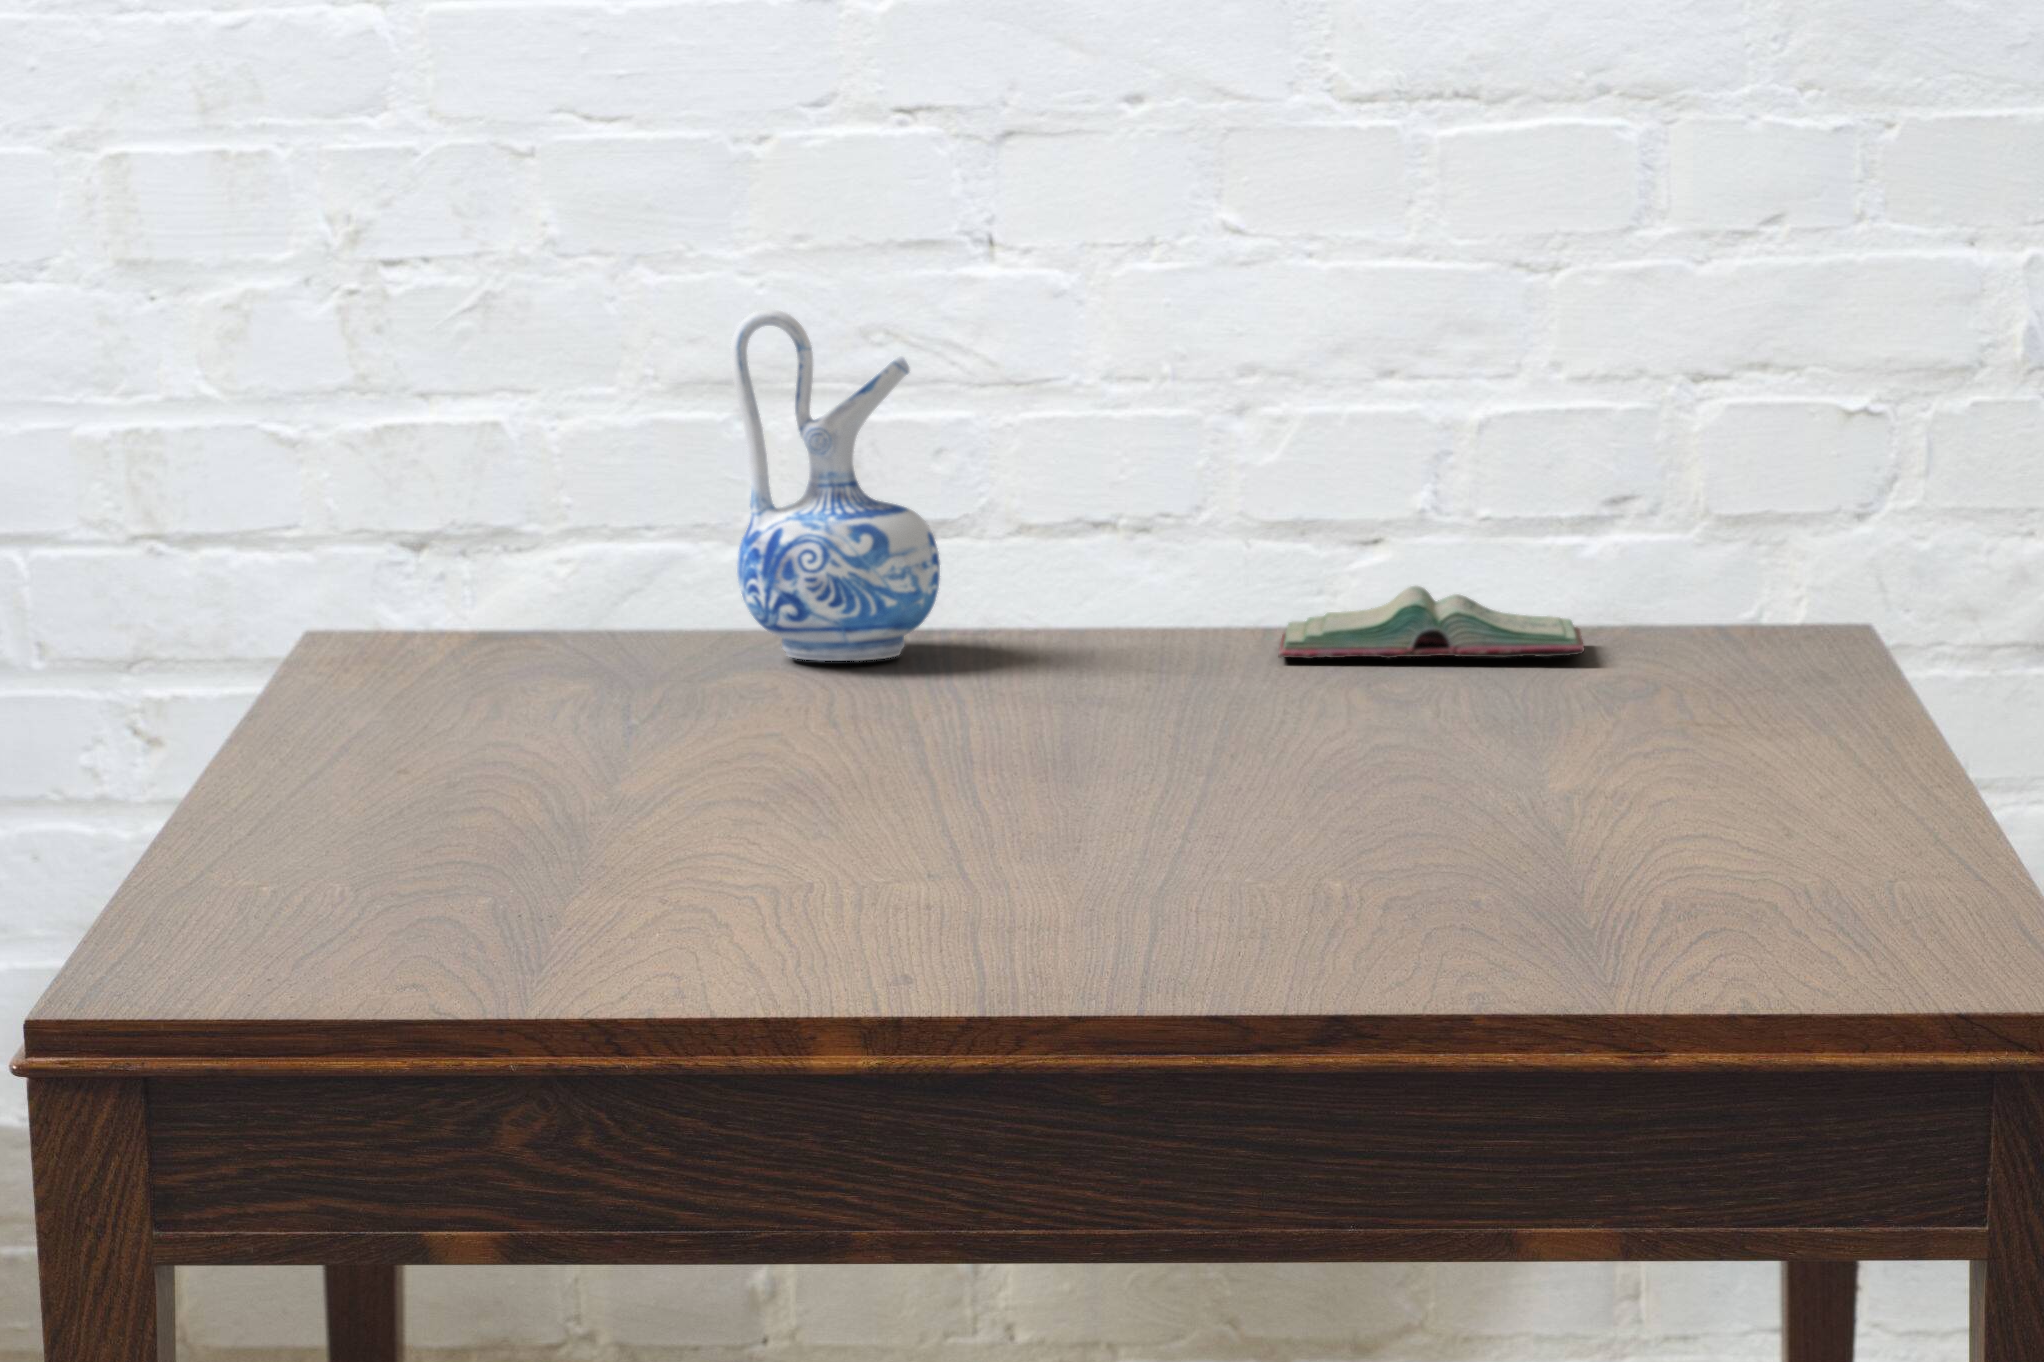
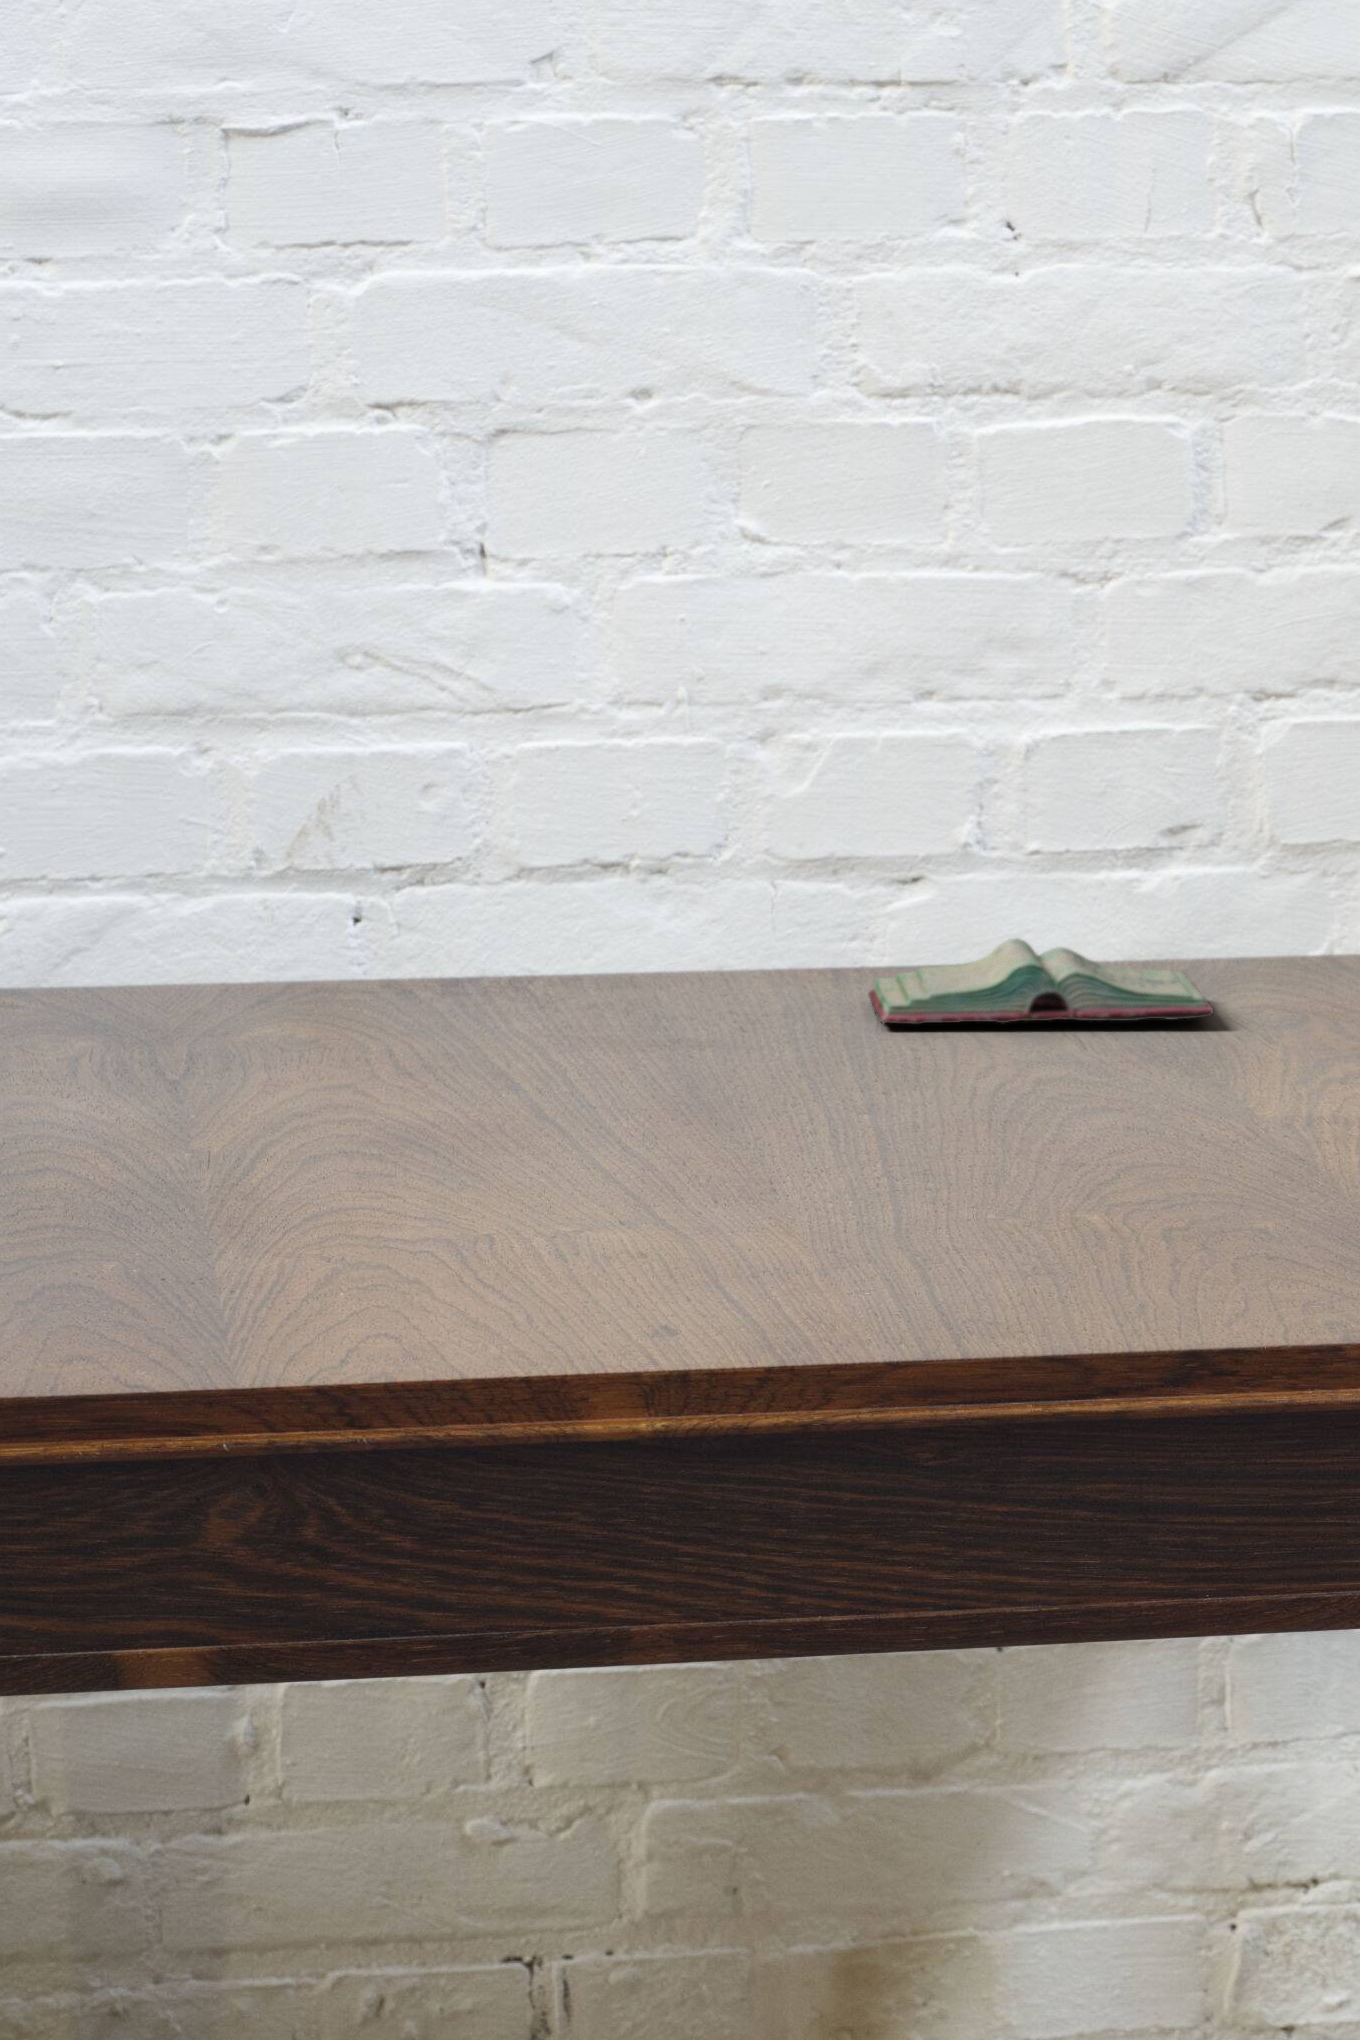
ceramic pitcher: present [730,309,940,661] -> none [263,645,498,1035]

